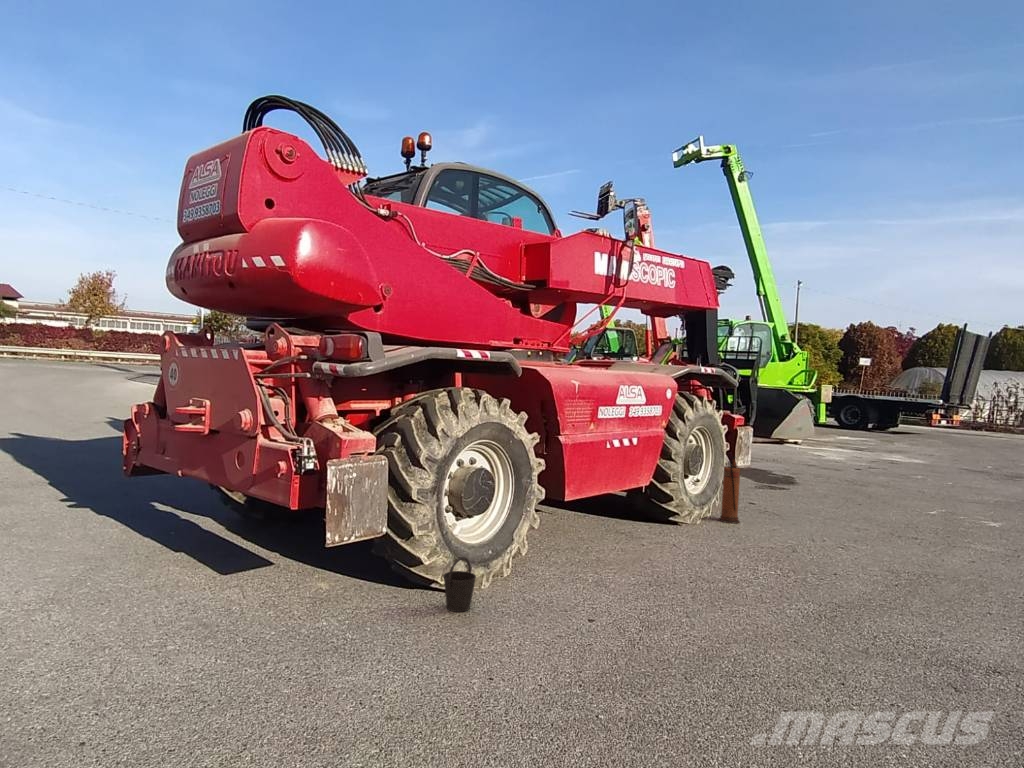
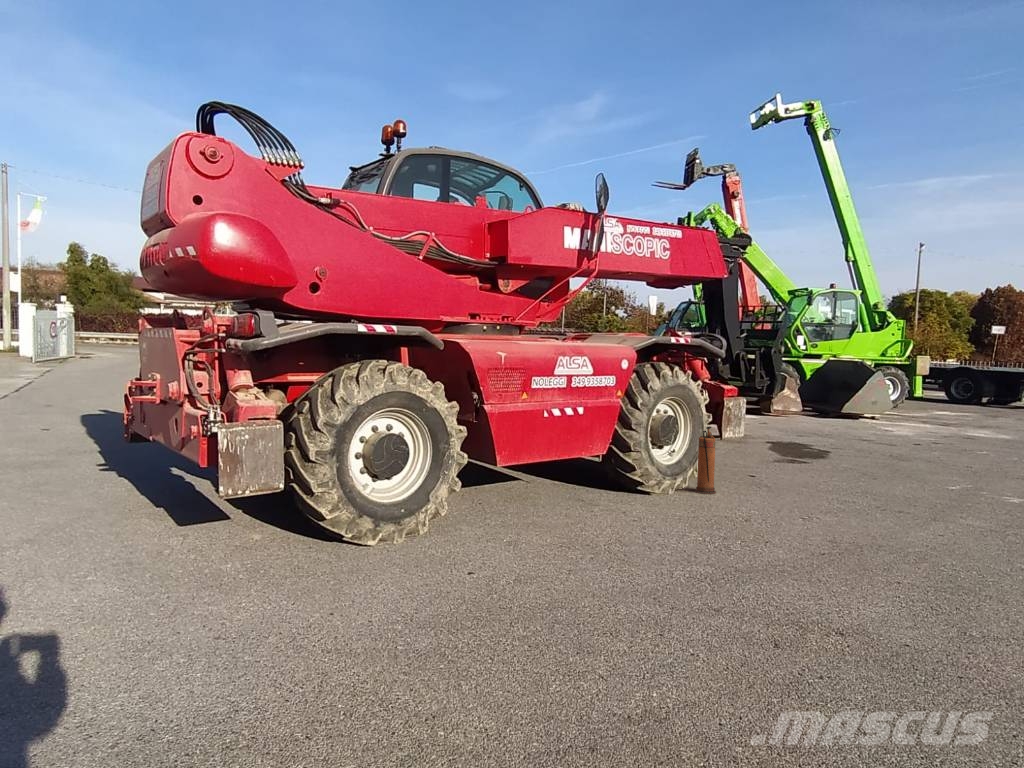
bucket: present [443,557,476,612] -> none [342,512,373,561]

